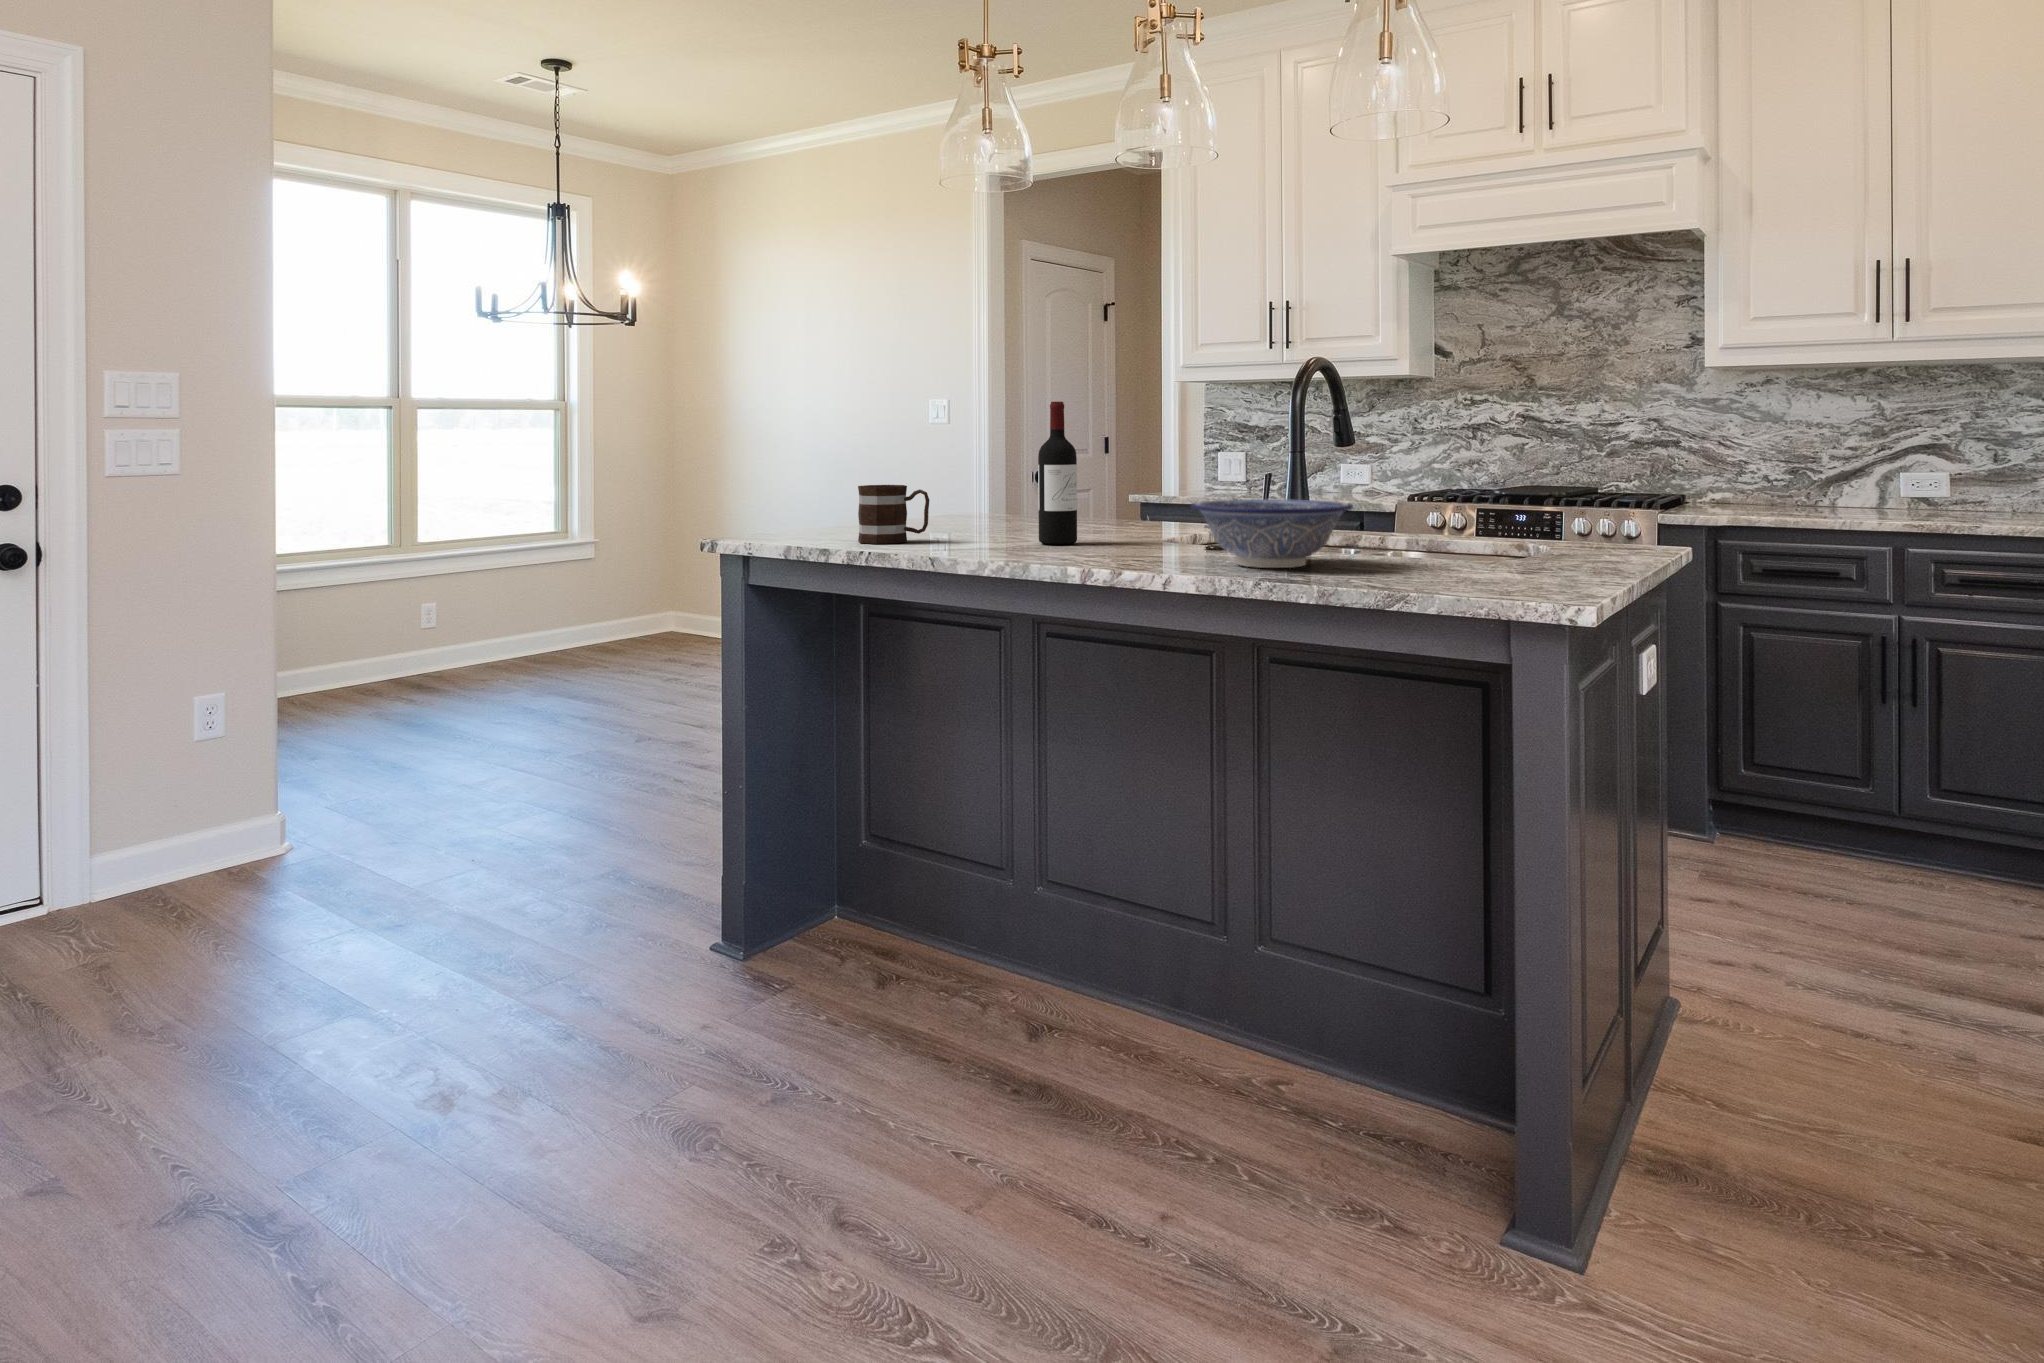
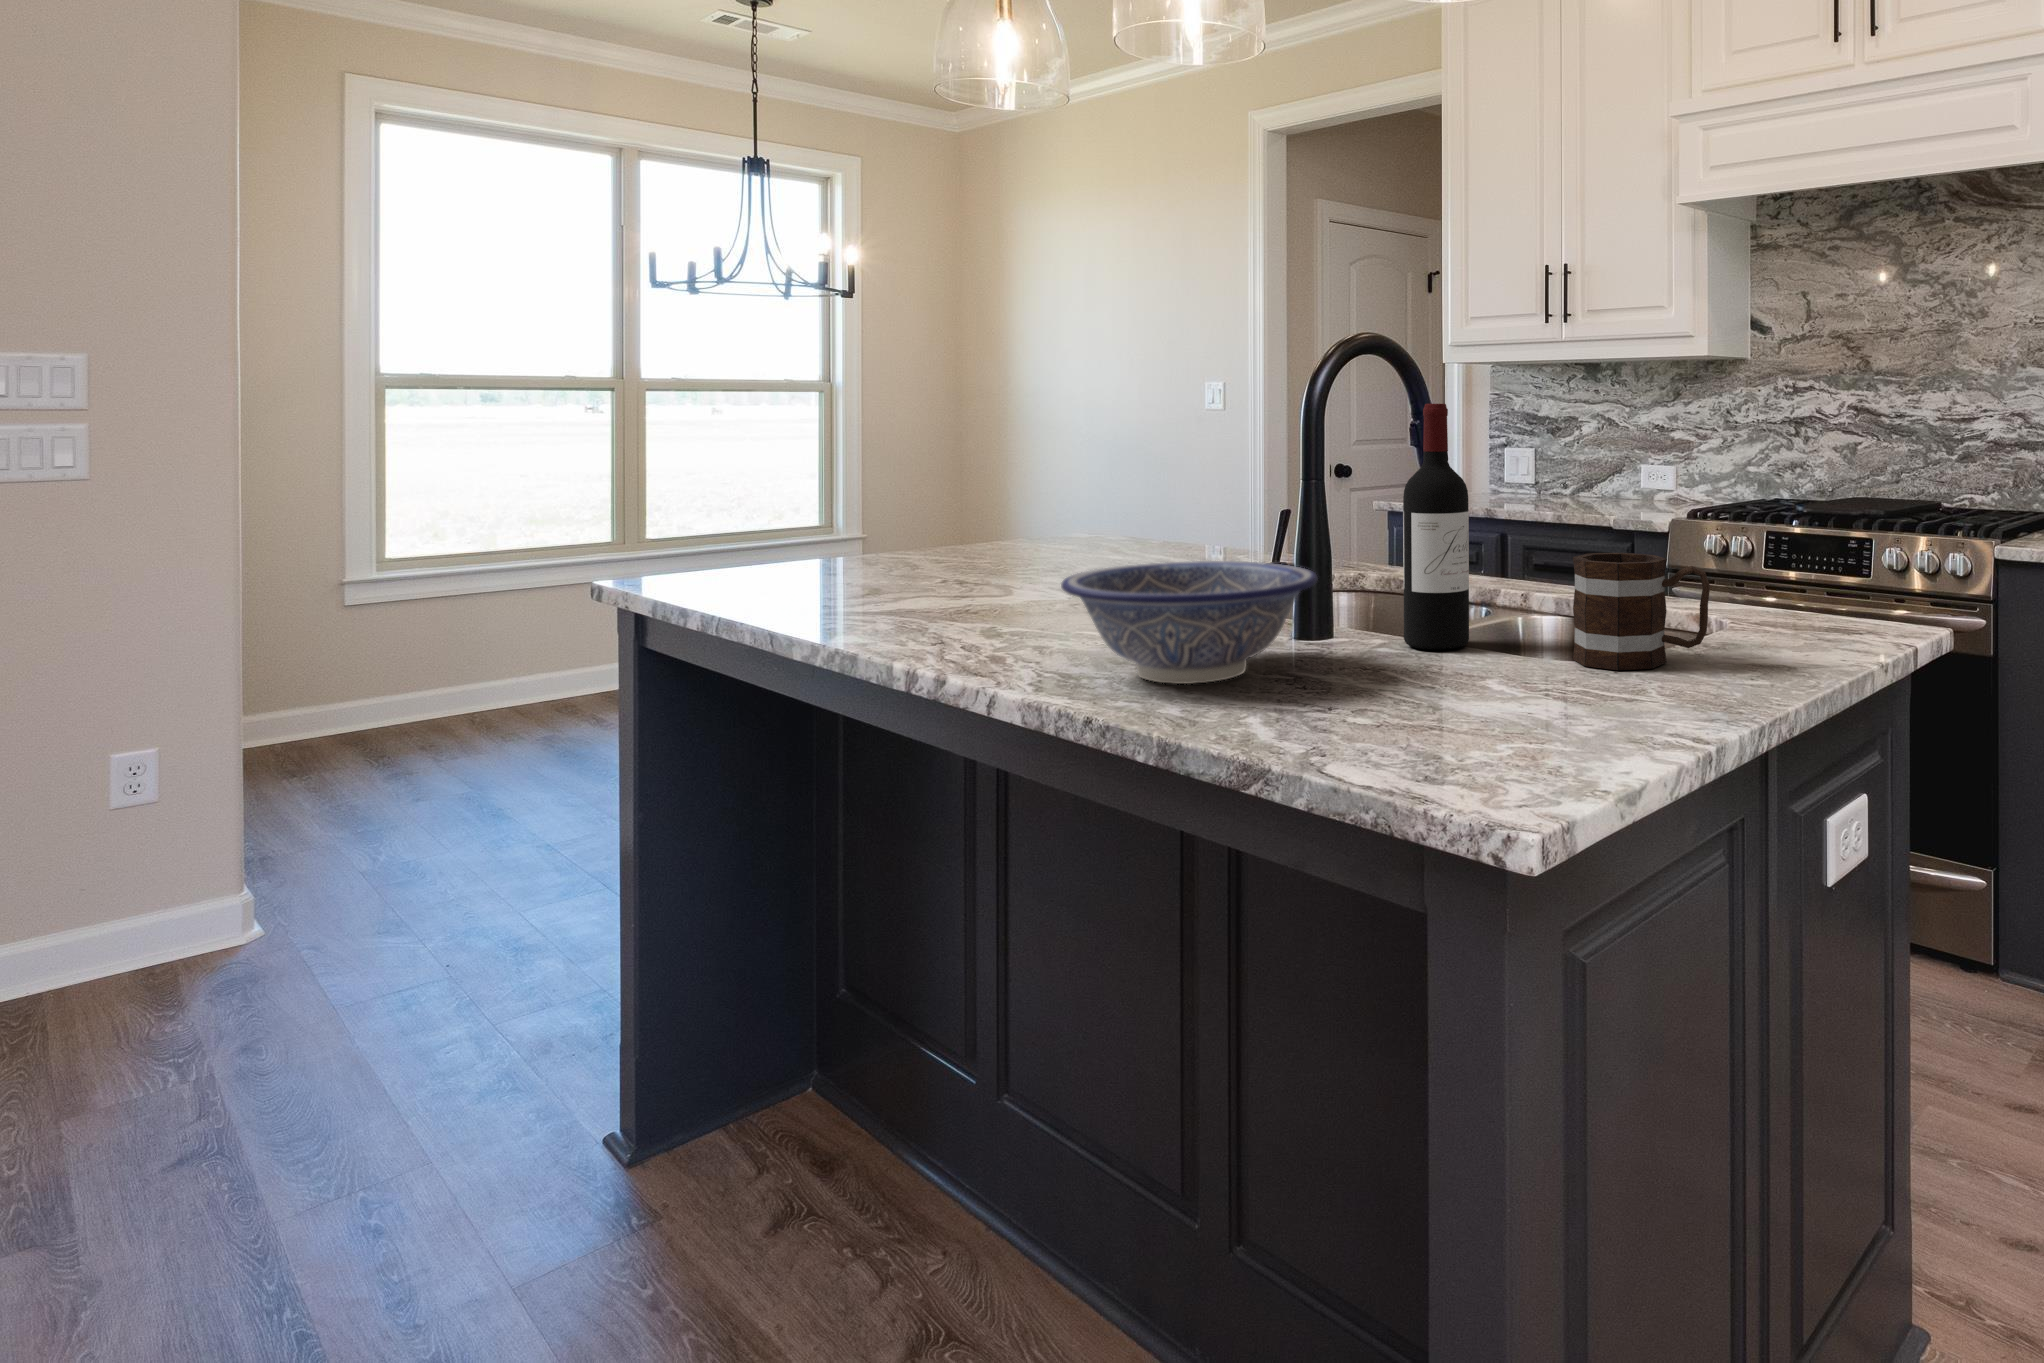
wine bottle: present [1038,402,1077,545] -> present [1403,404,1469,650]
mug: present [858,485,929,544] -> present [1573,553,1710,670]

